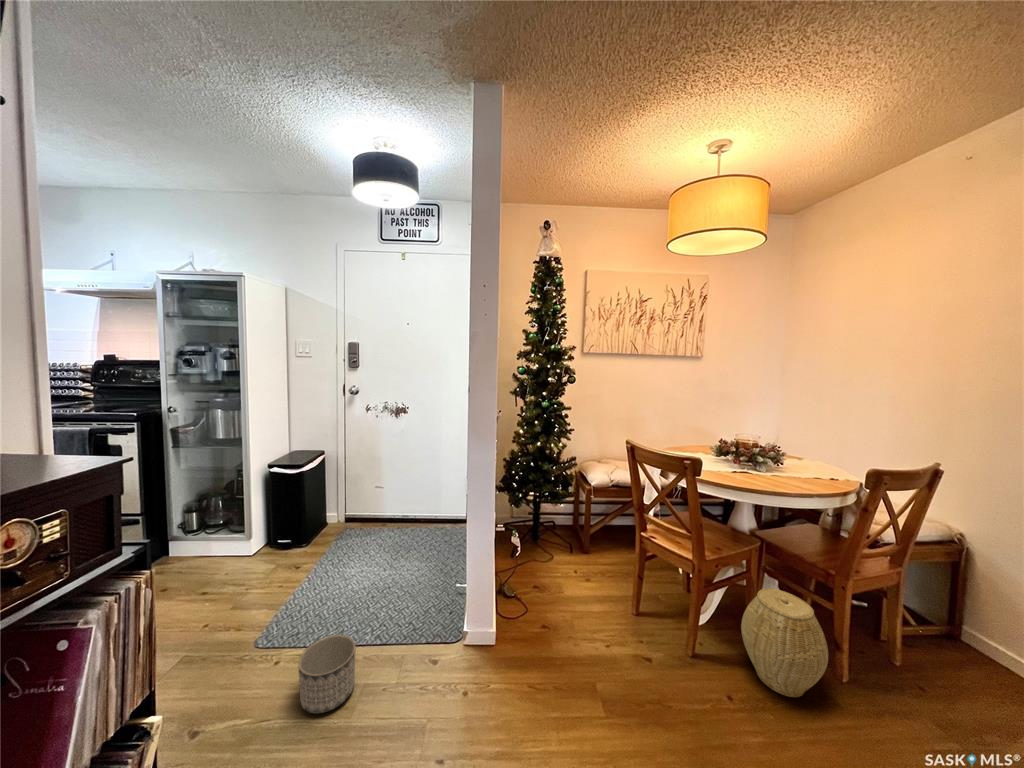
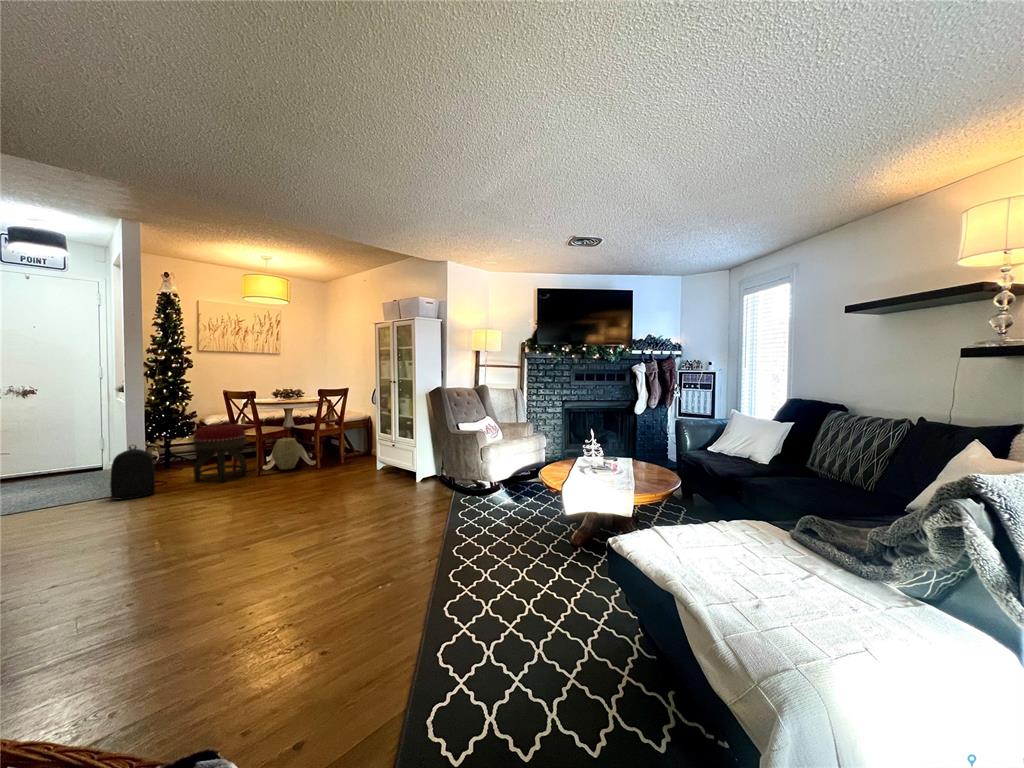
footstool: none [574,528,691,721] -> present [194,424,247,482]
backpack: none [416,574,501,728] -> present [110,445,155,499]
planter: present [299,635,356,714] -> none [28,486,64,511]

